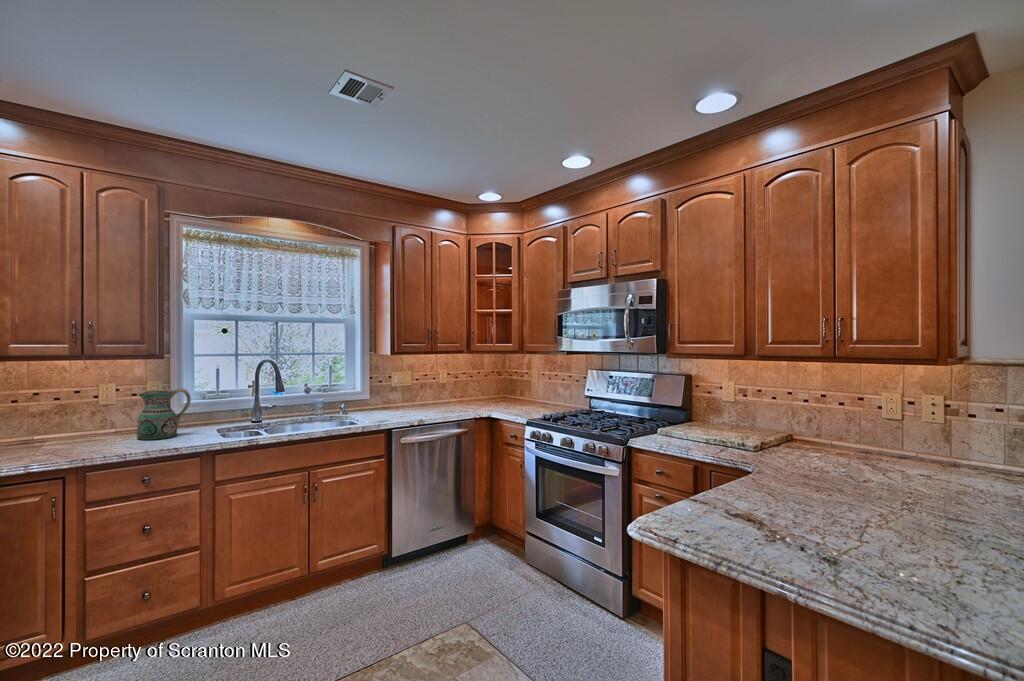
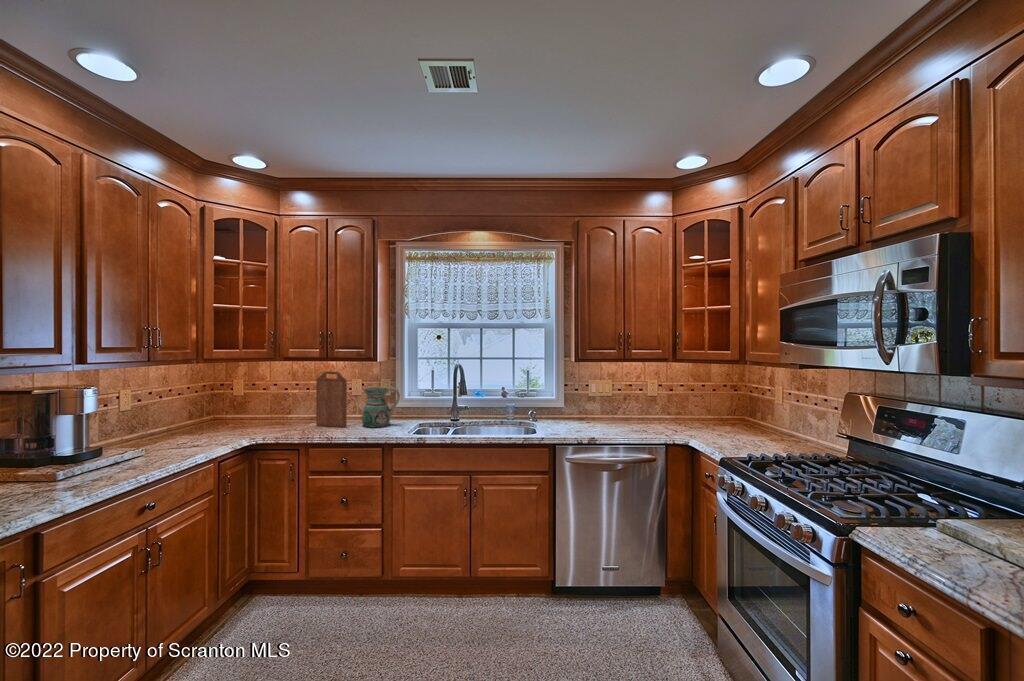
cutting board: none [60,372,116,447] -> present [316,371,347,427]

